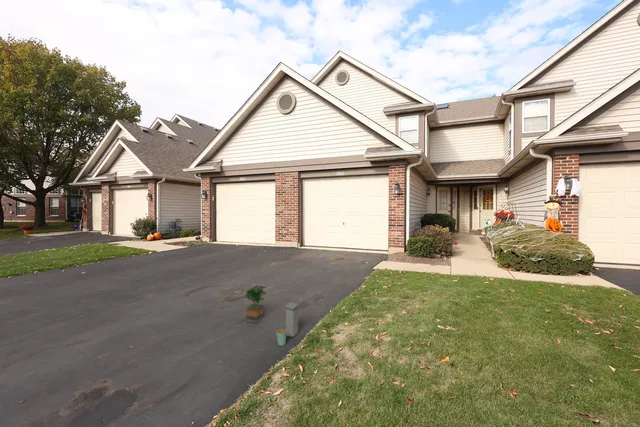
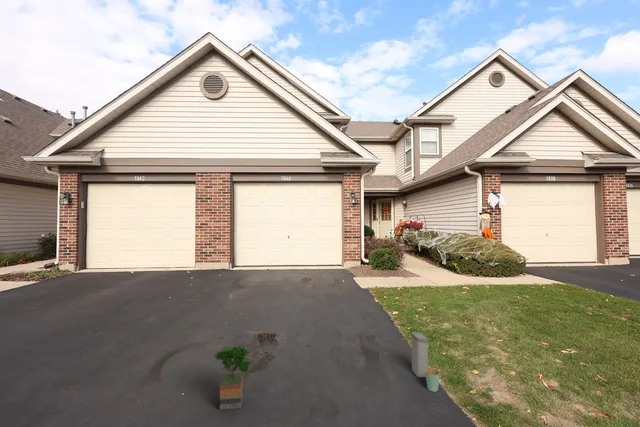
potted tree: present [246,288,266,323] -> present [215,346,251,410]

